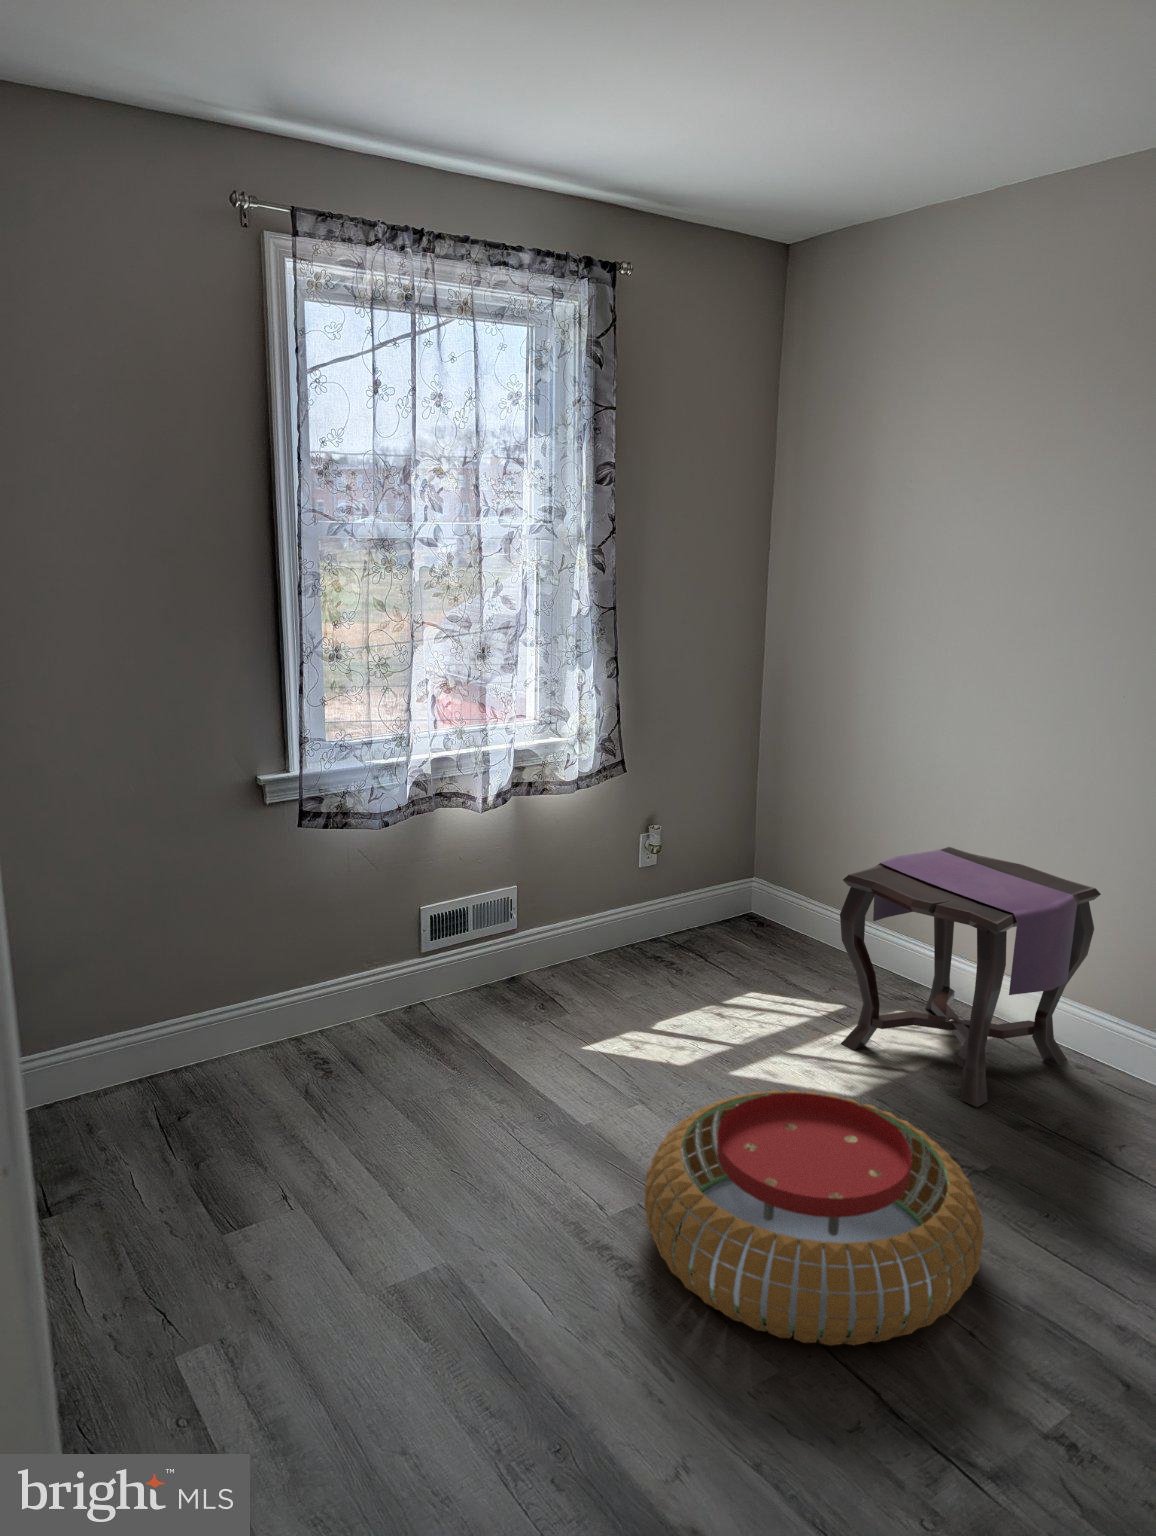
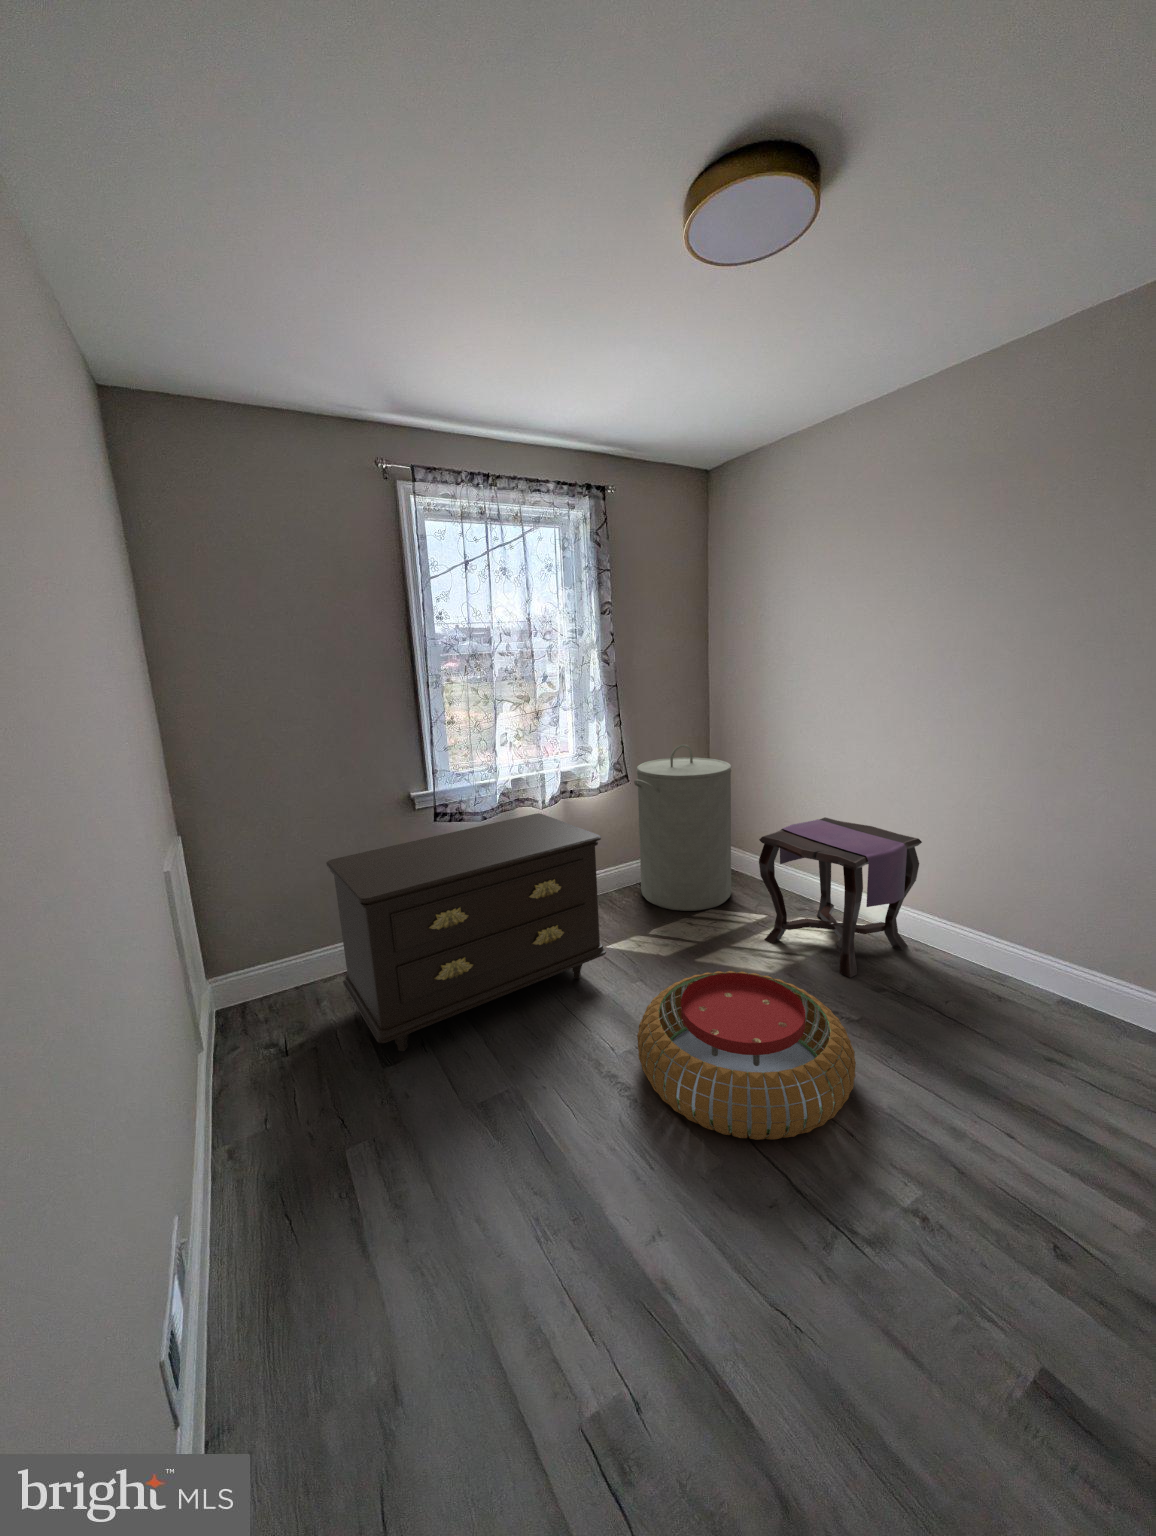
laundry hamper: none [636,713,801,993] -> present [634,744,732,911]
dresser: none [124,820,590,1209] -> present [326,813,606,1051]

